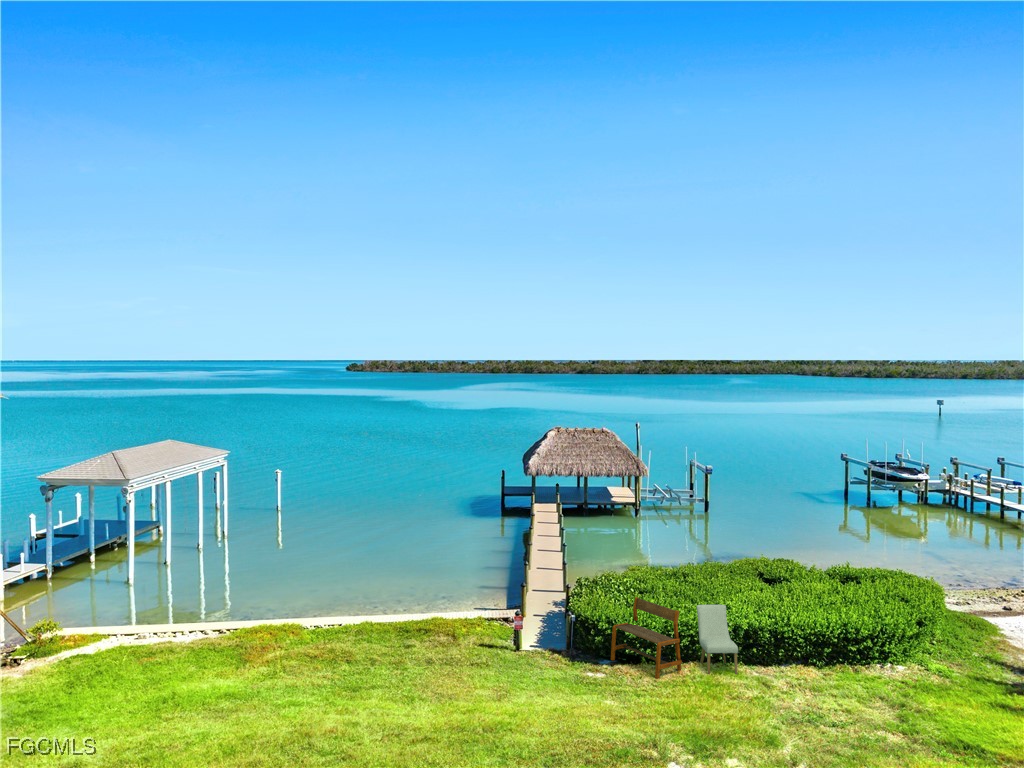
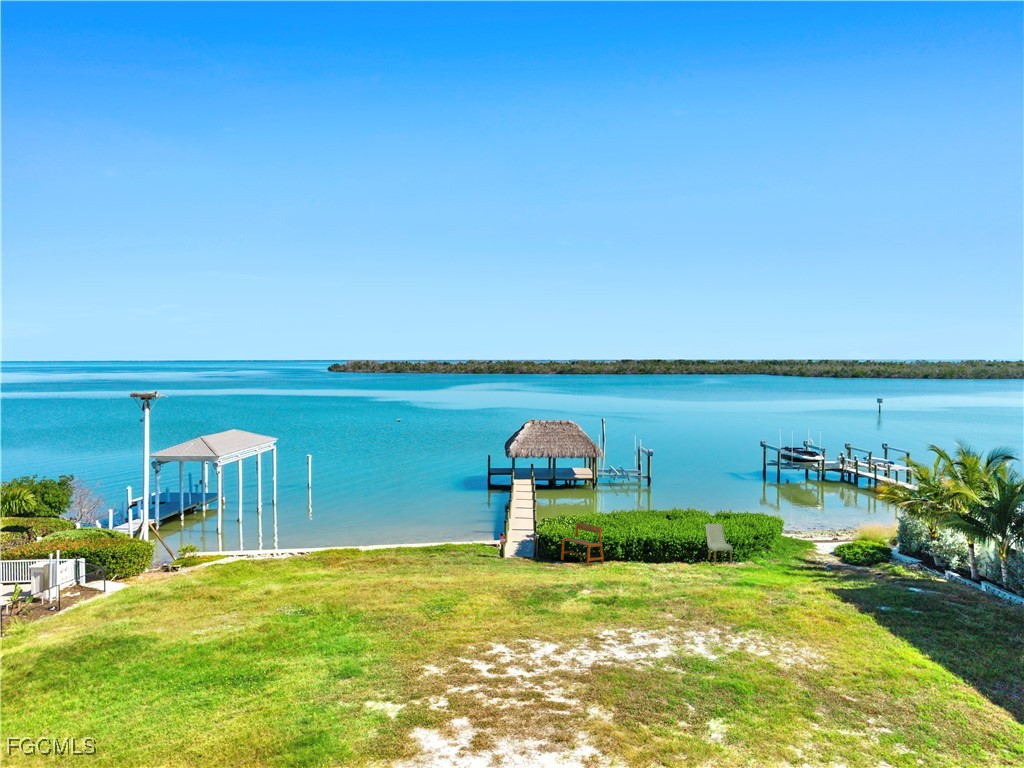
chair: present [697,605,738,675] -> present [705,524,732,563]

